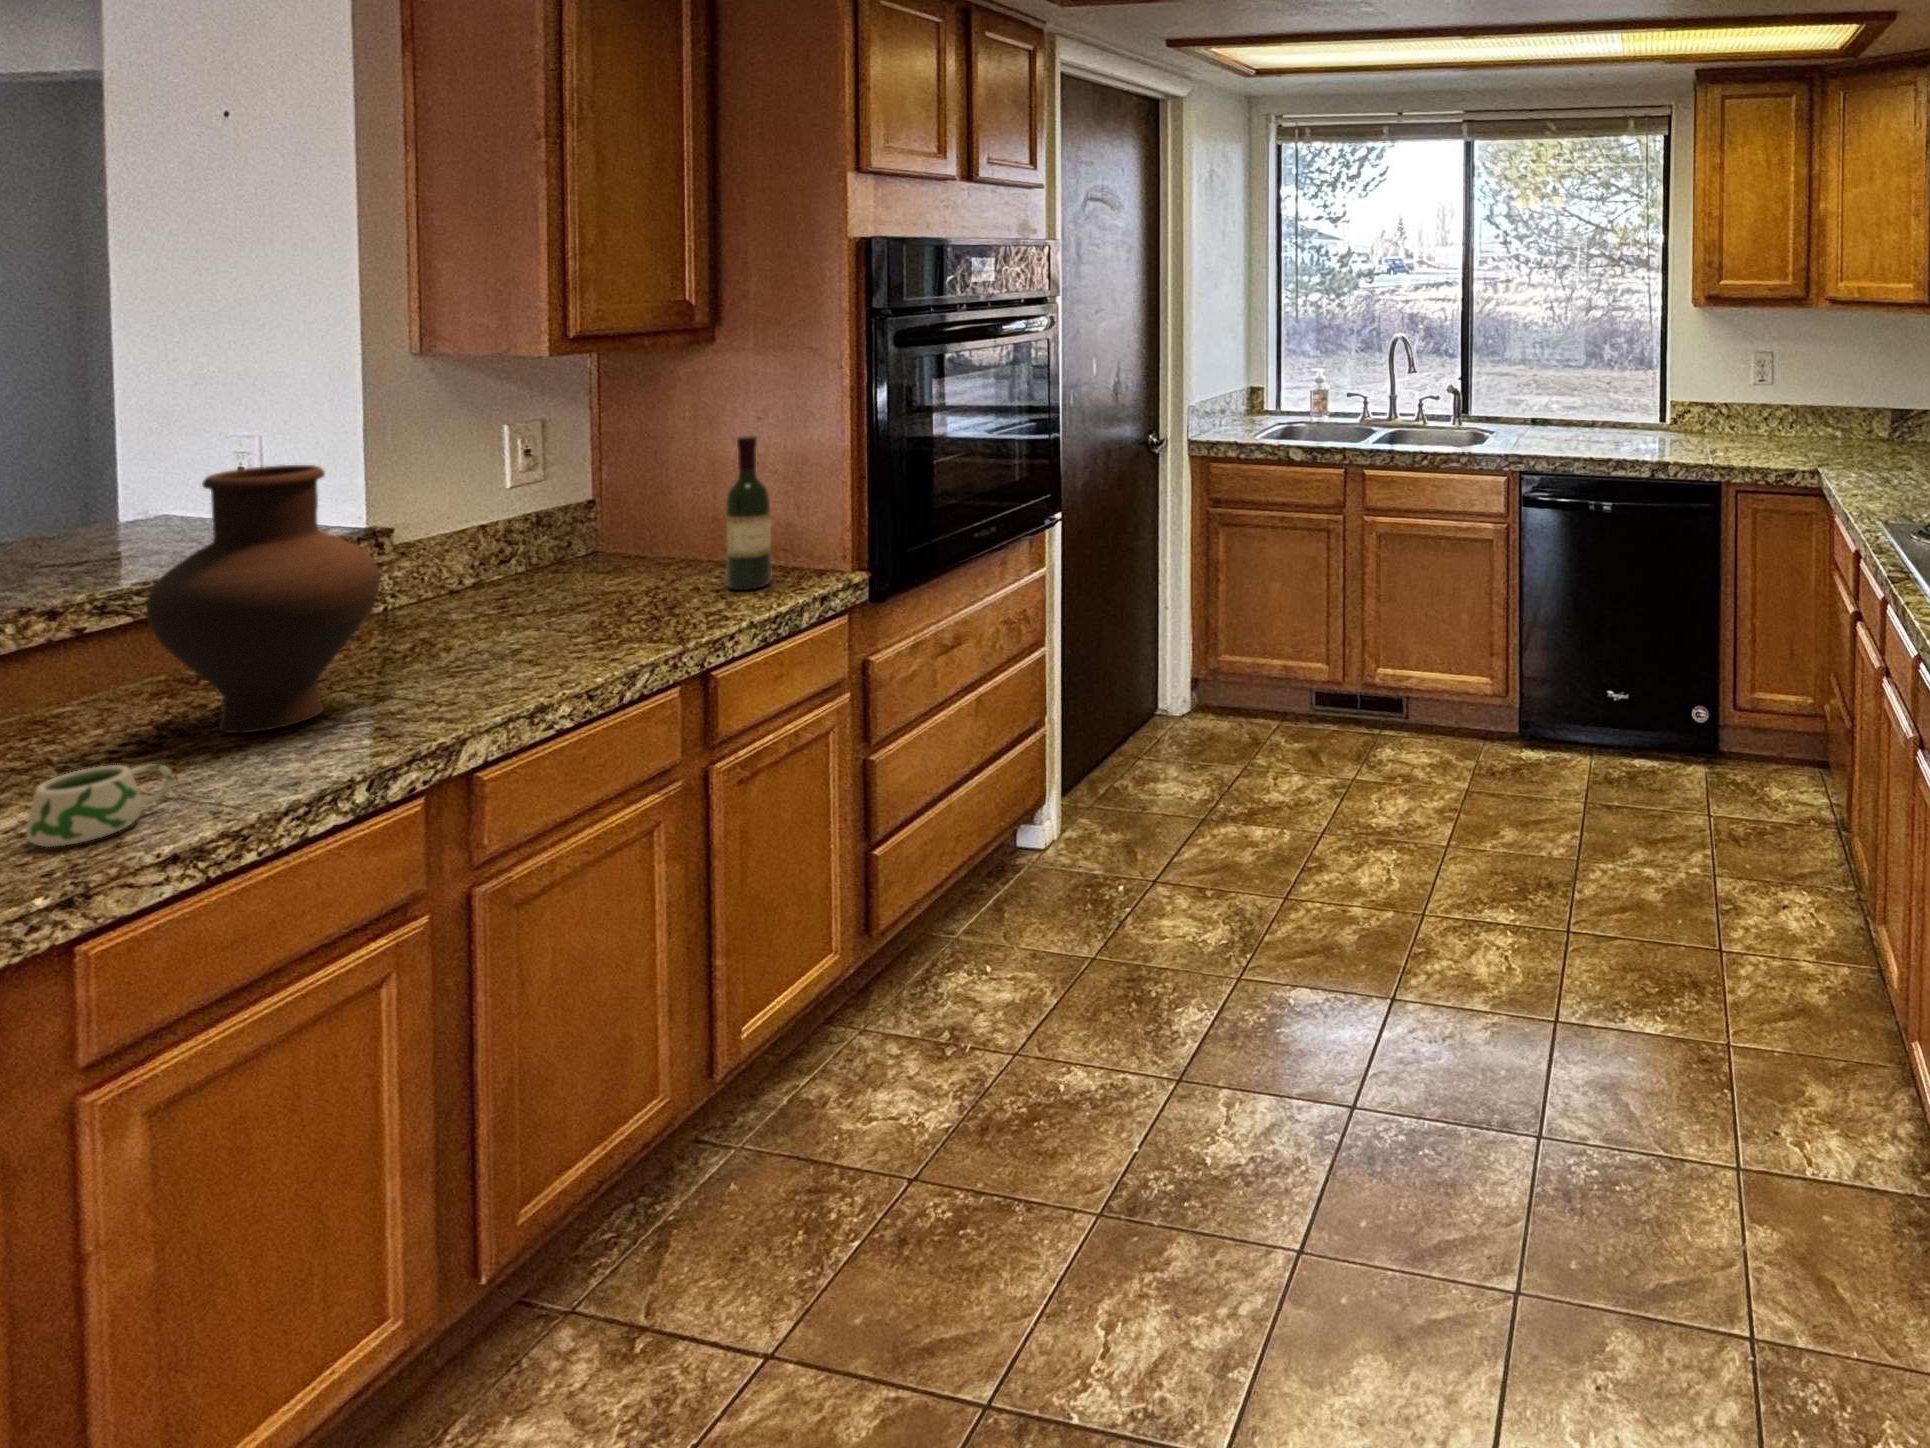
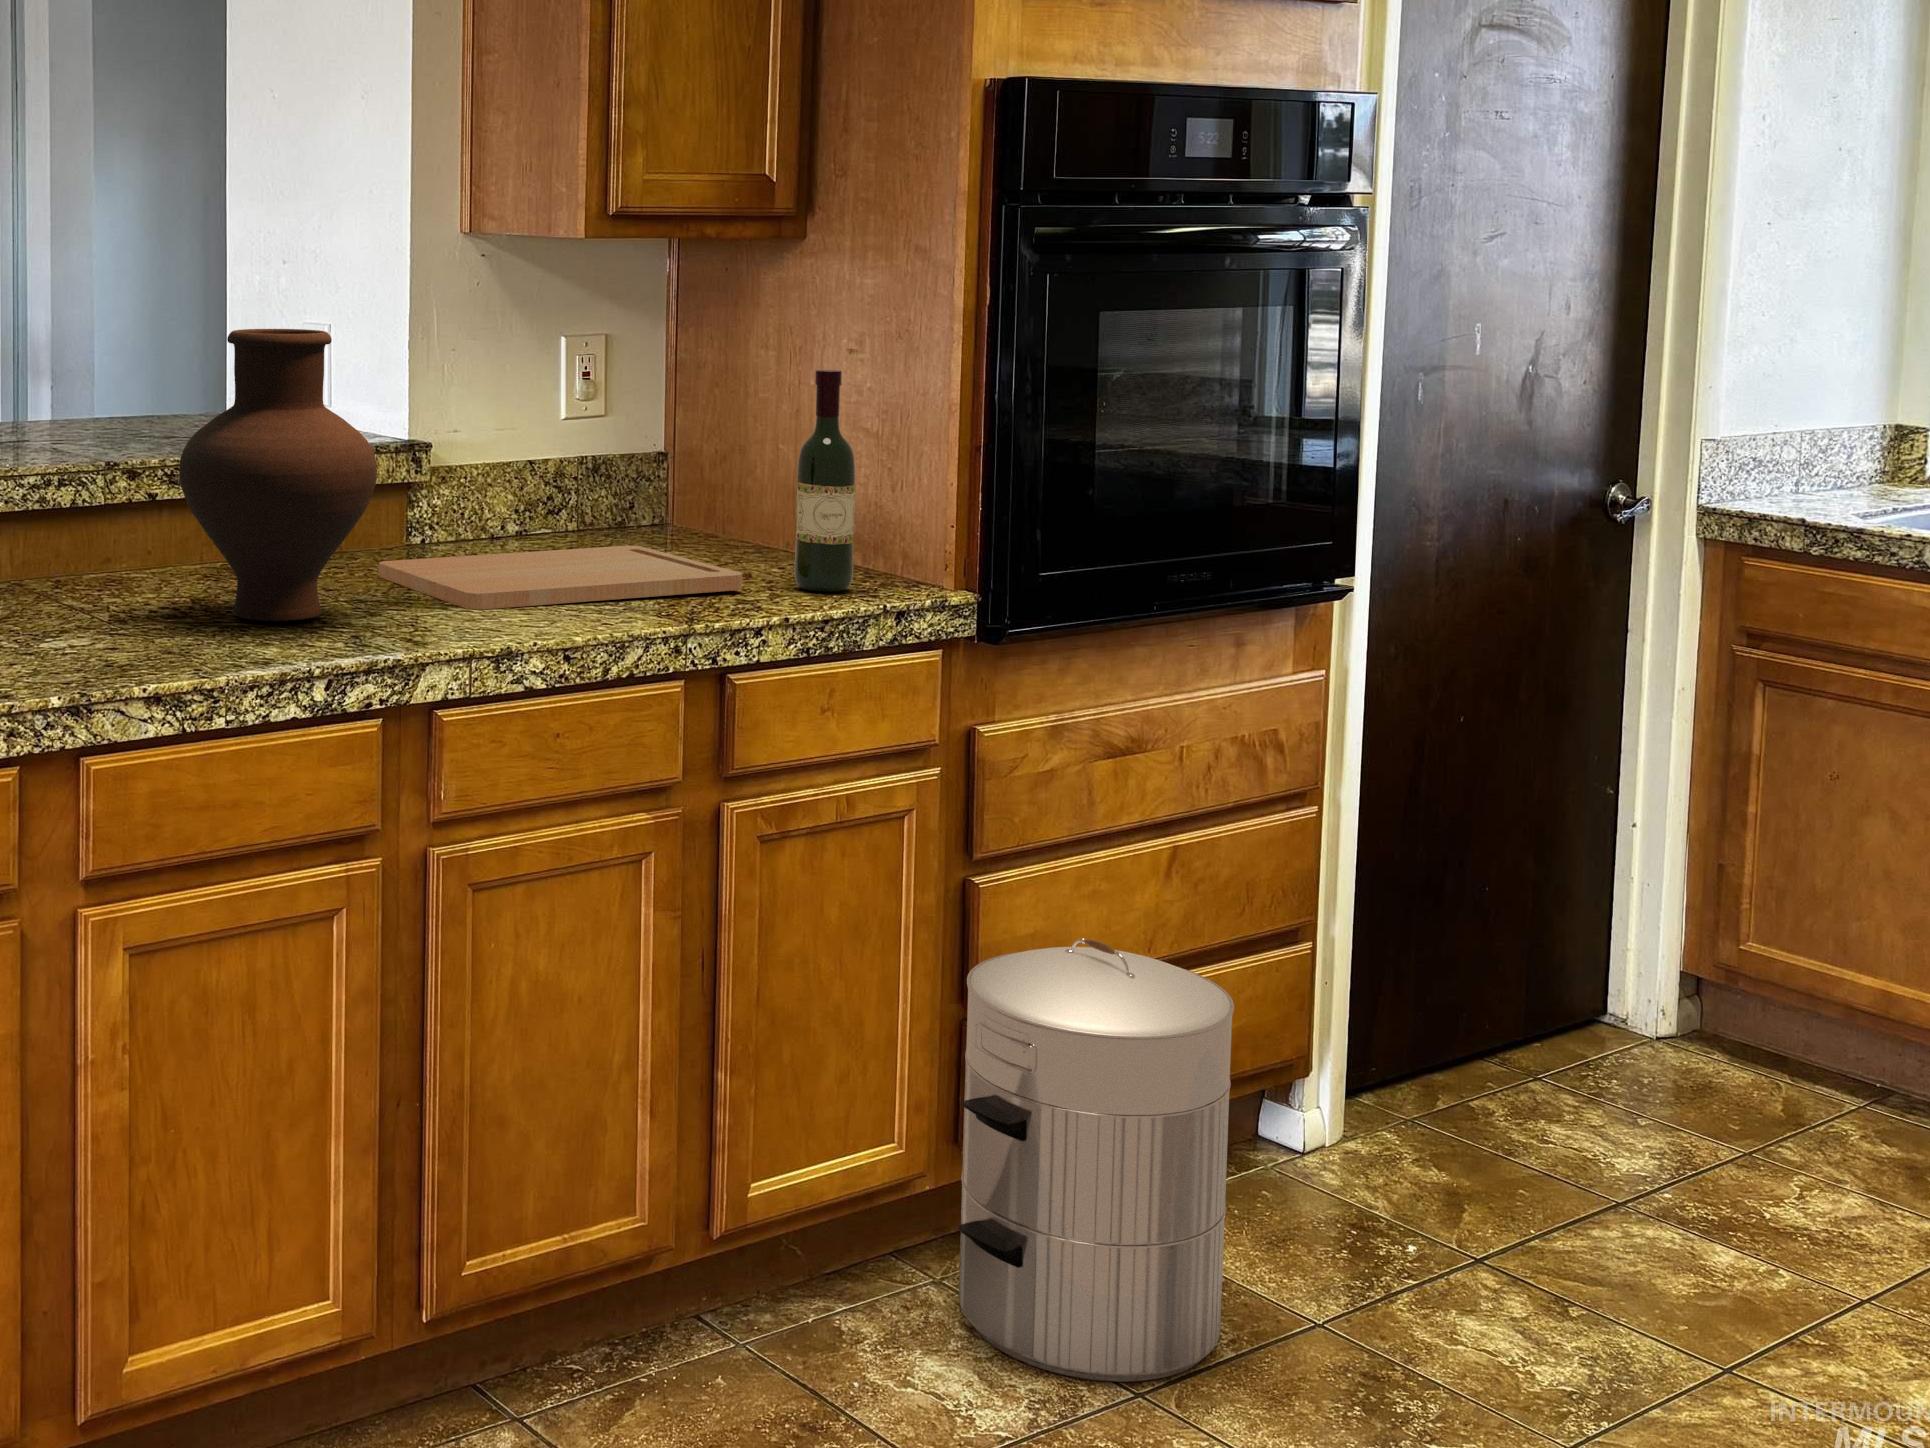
cutting board: none [352,577,691,668] -> present [379,546,742,610]
mug: present [26,764,173,847] -> none [60,601,169,667]
waste bin: none [879,776,1050,1067] -> present [958,938,1234,1382]

